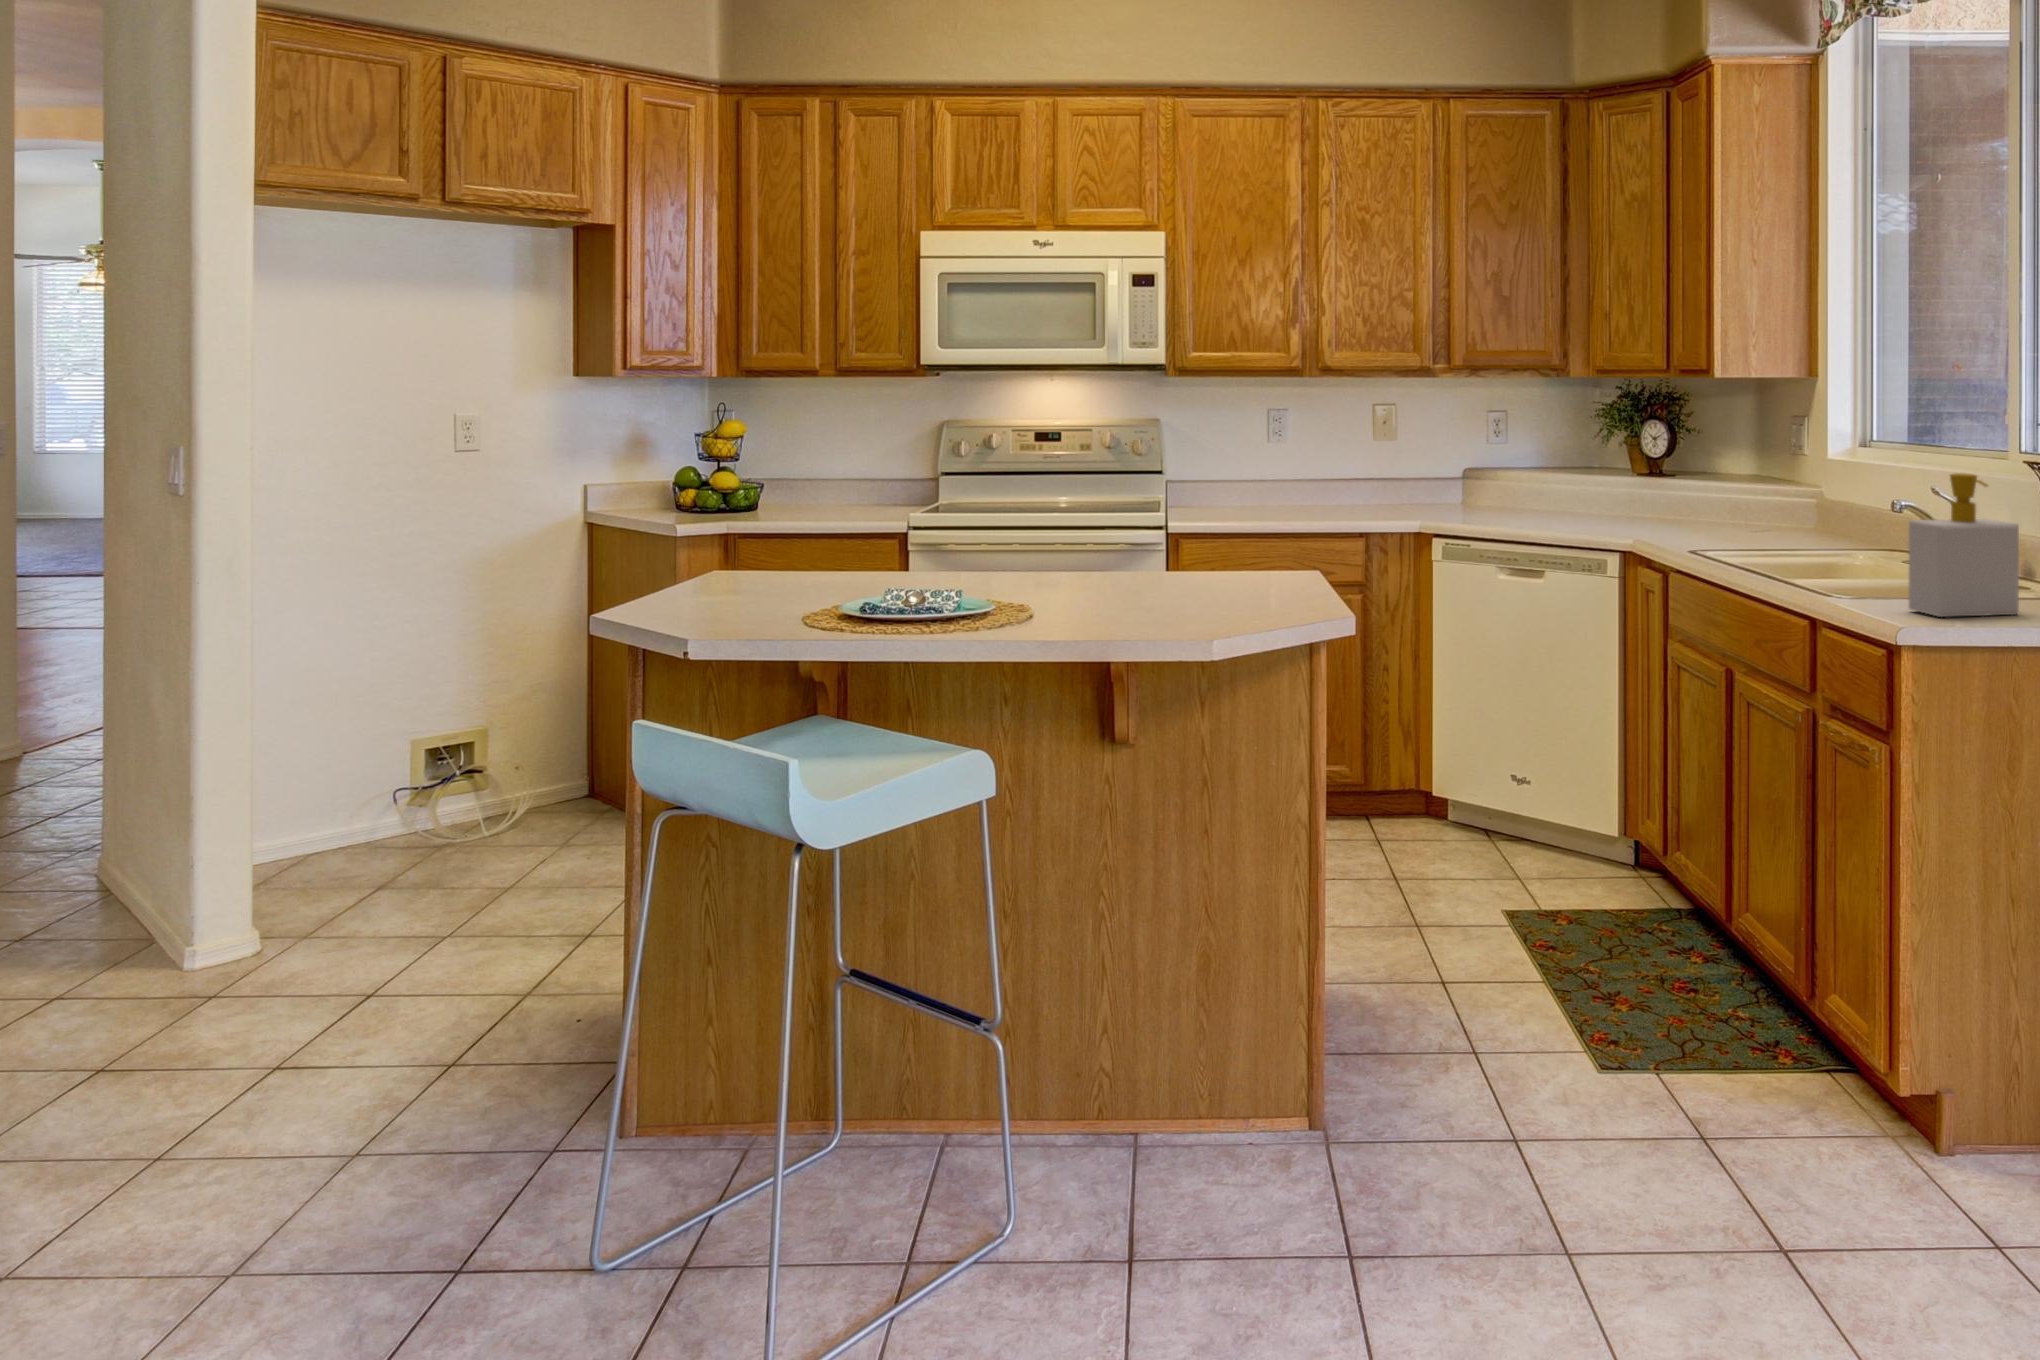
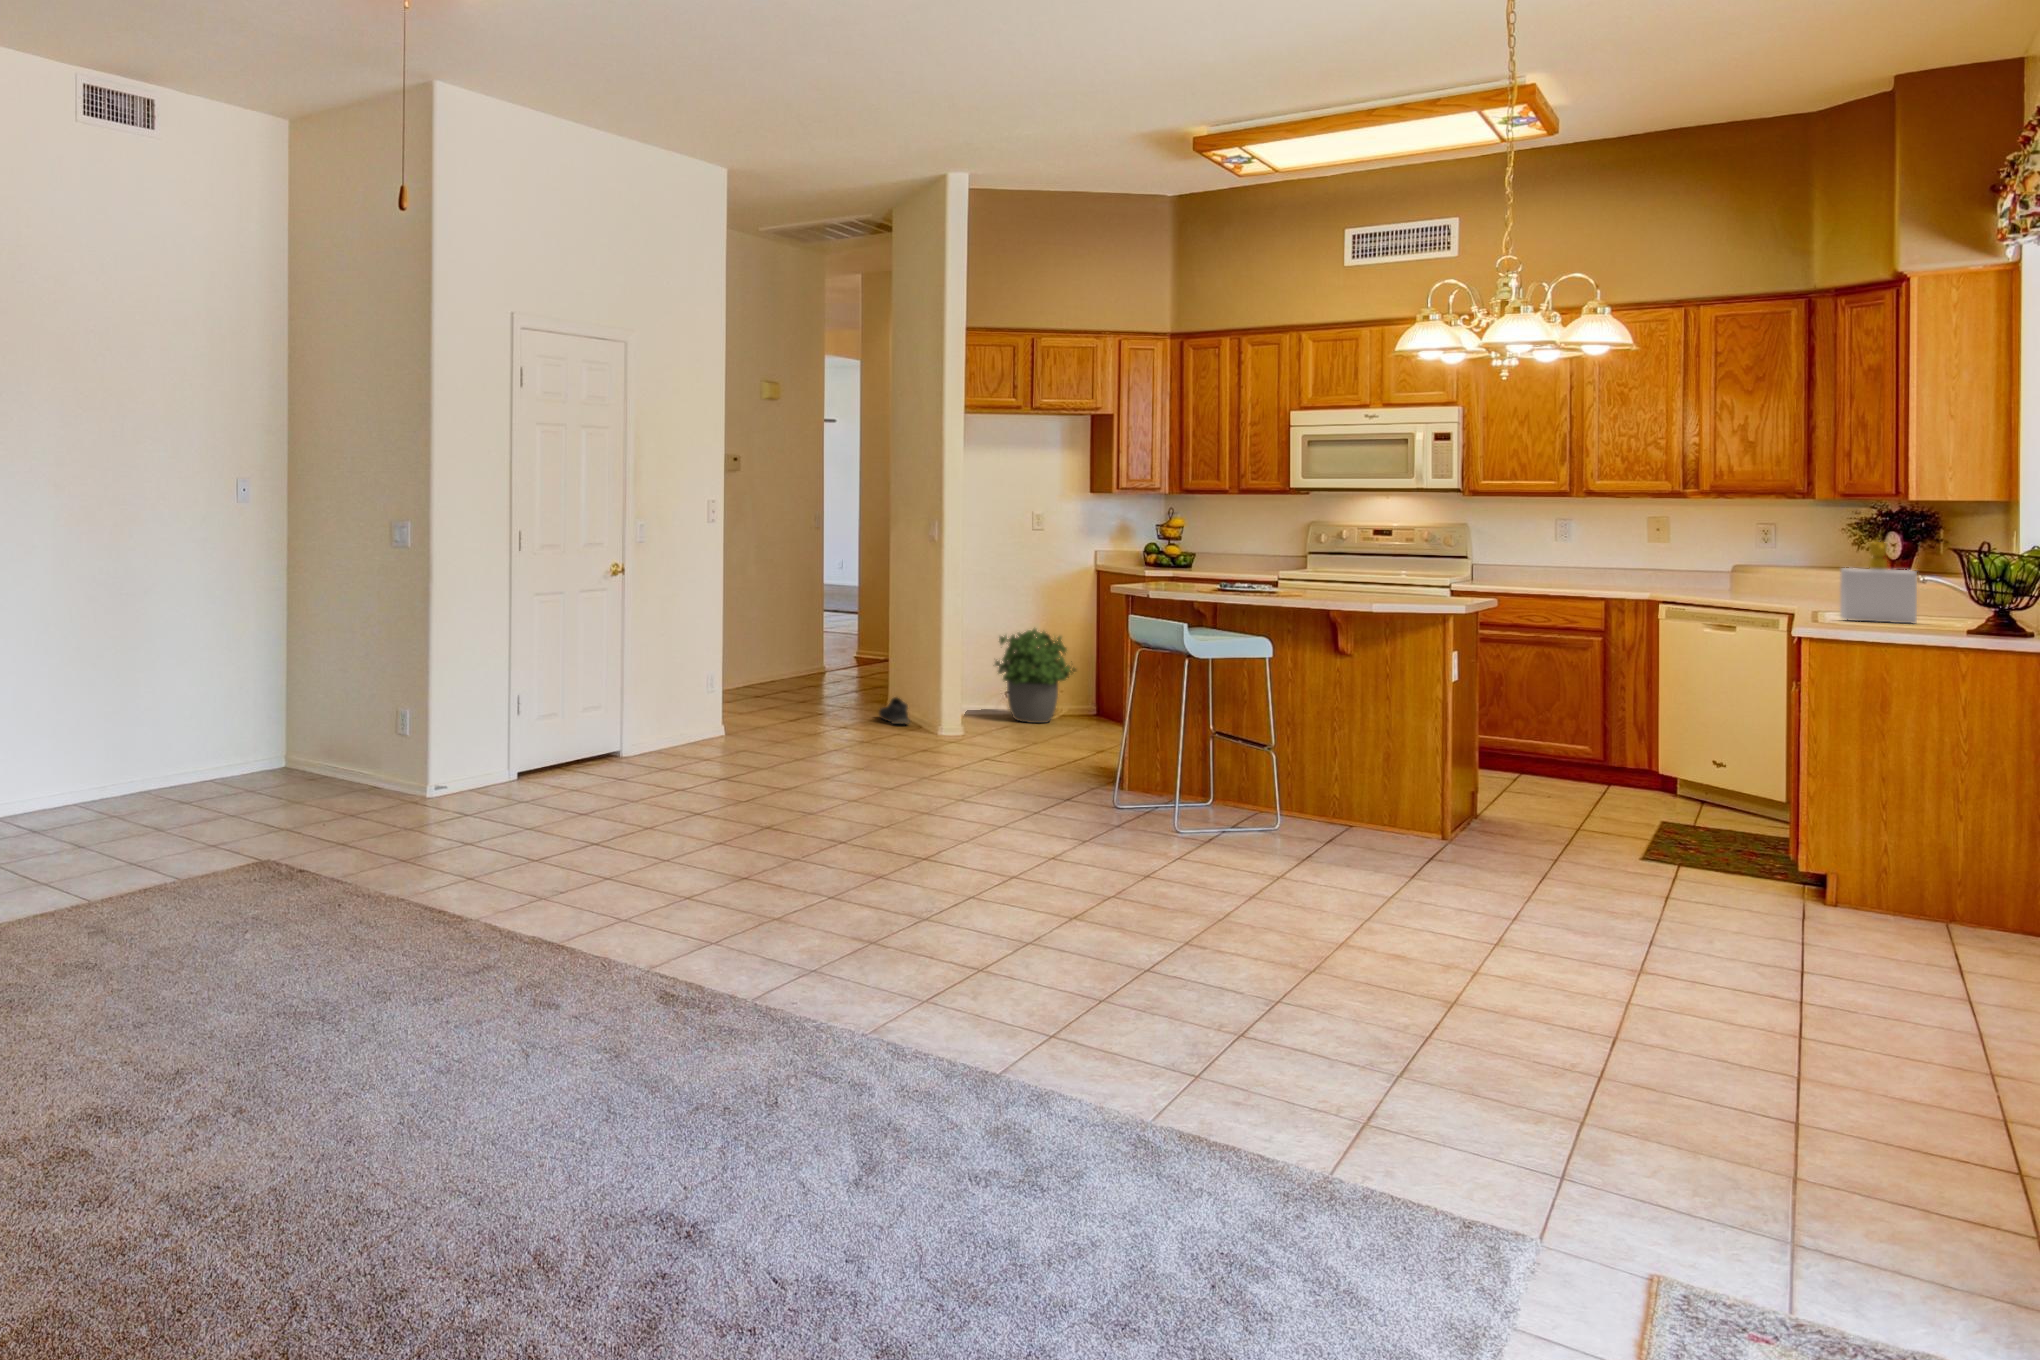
potted plant: none [360,658,545,862] -> present [995,629,1076,723]
shoe: none [45,891,126,965] -> present [879,697,910,724]

